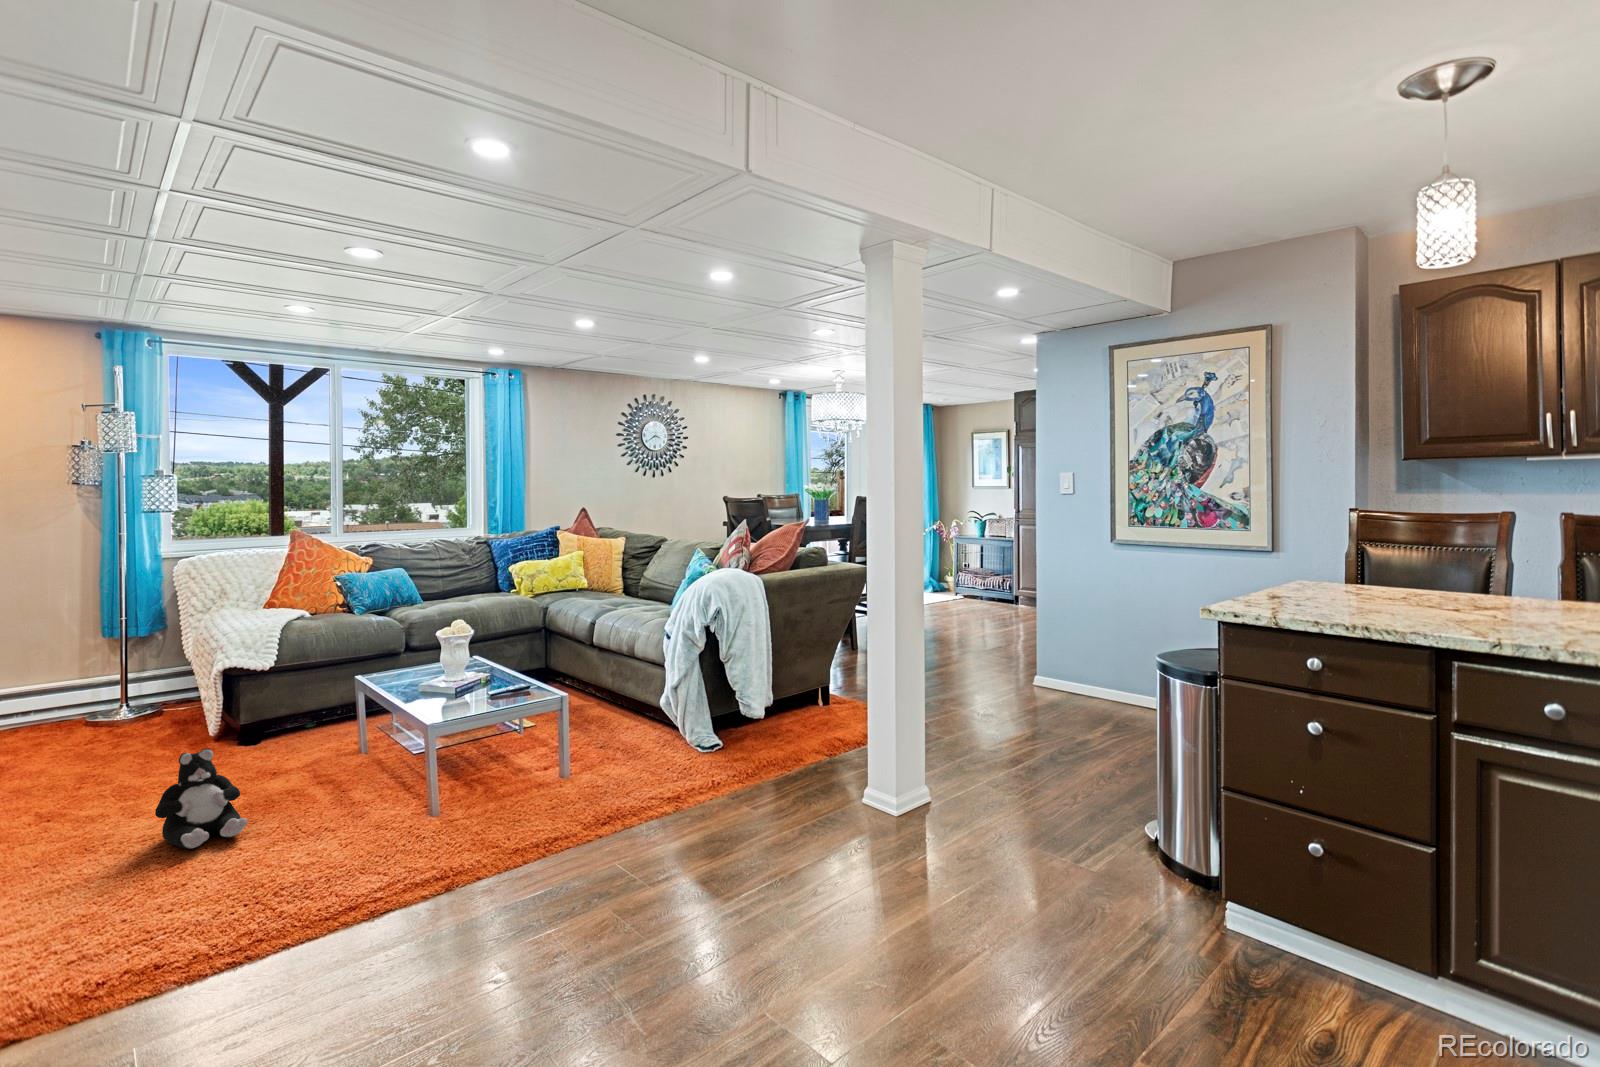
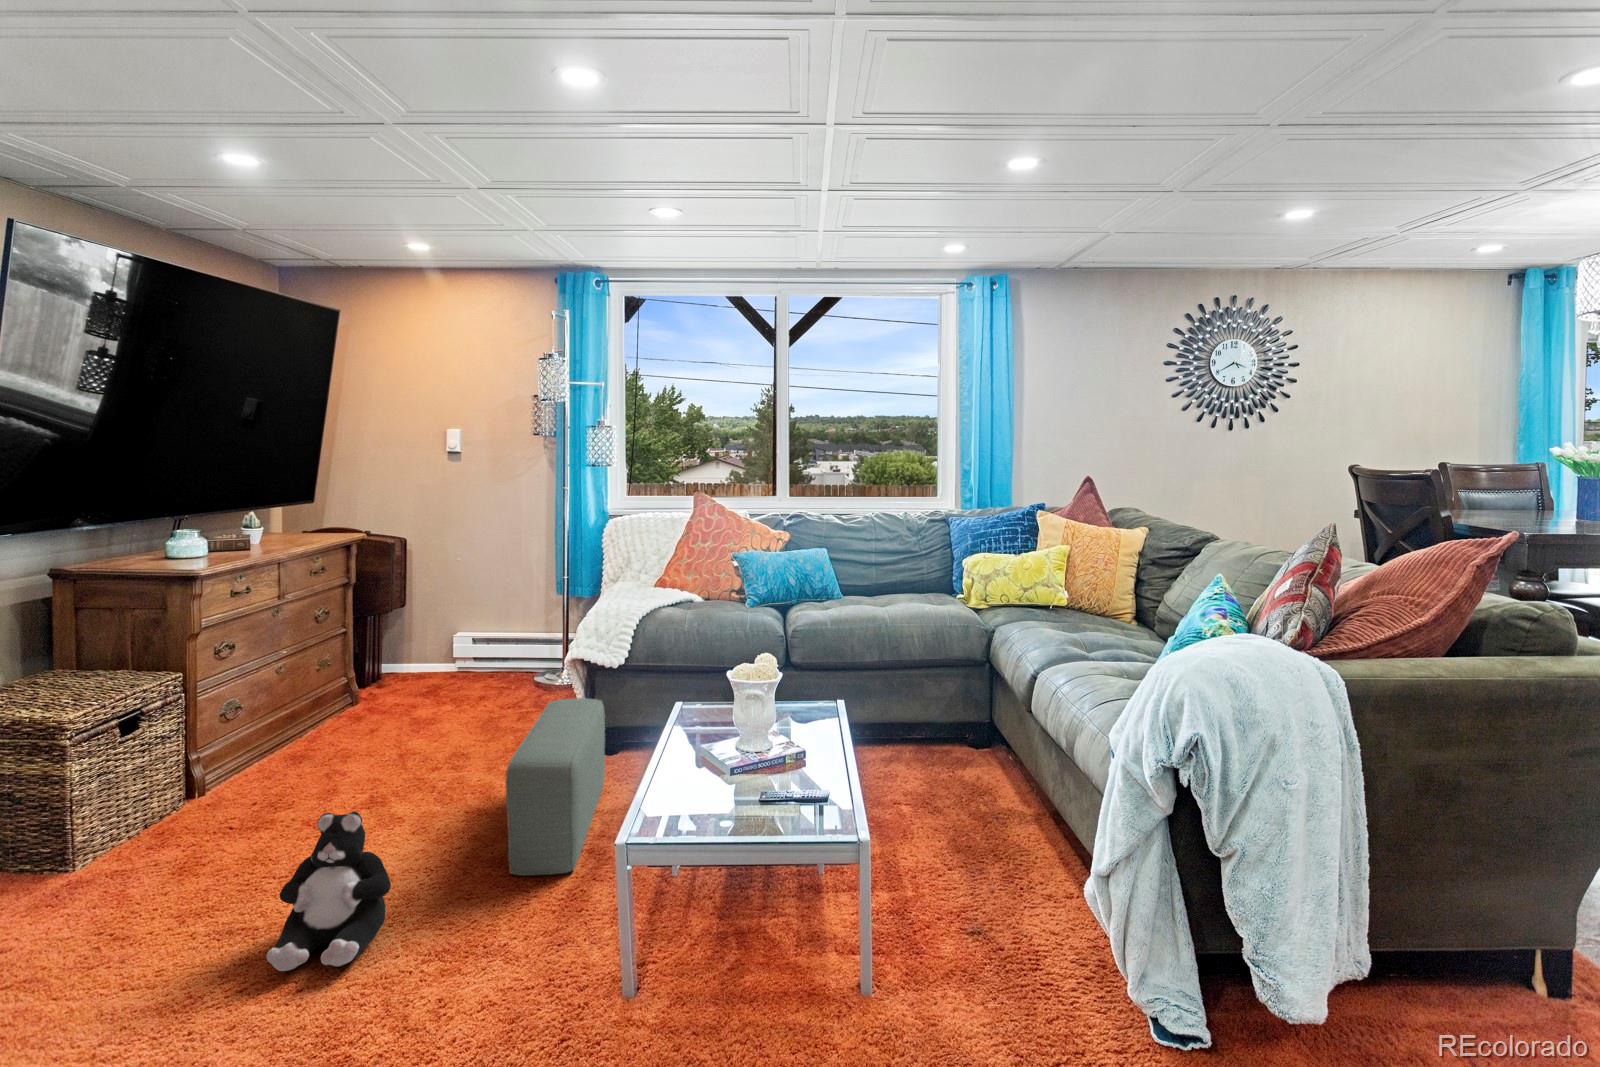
pouf: none [246,682,337,788] -> present [506,698,605,876]

